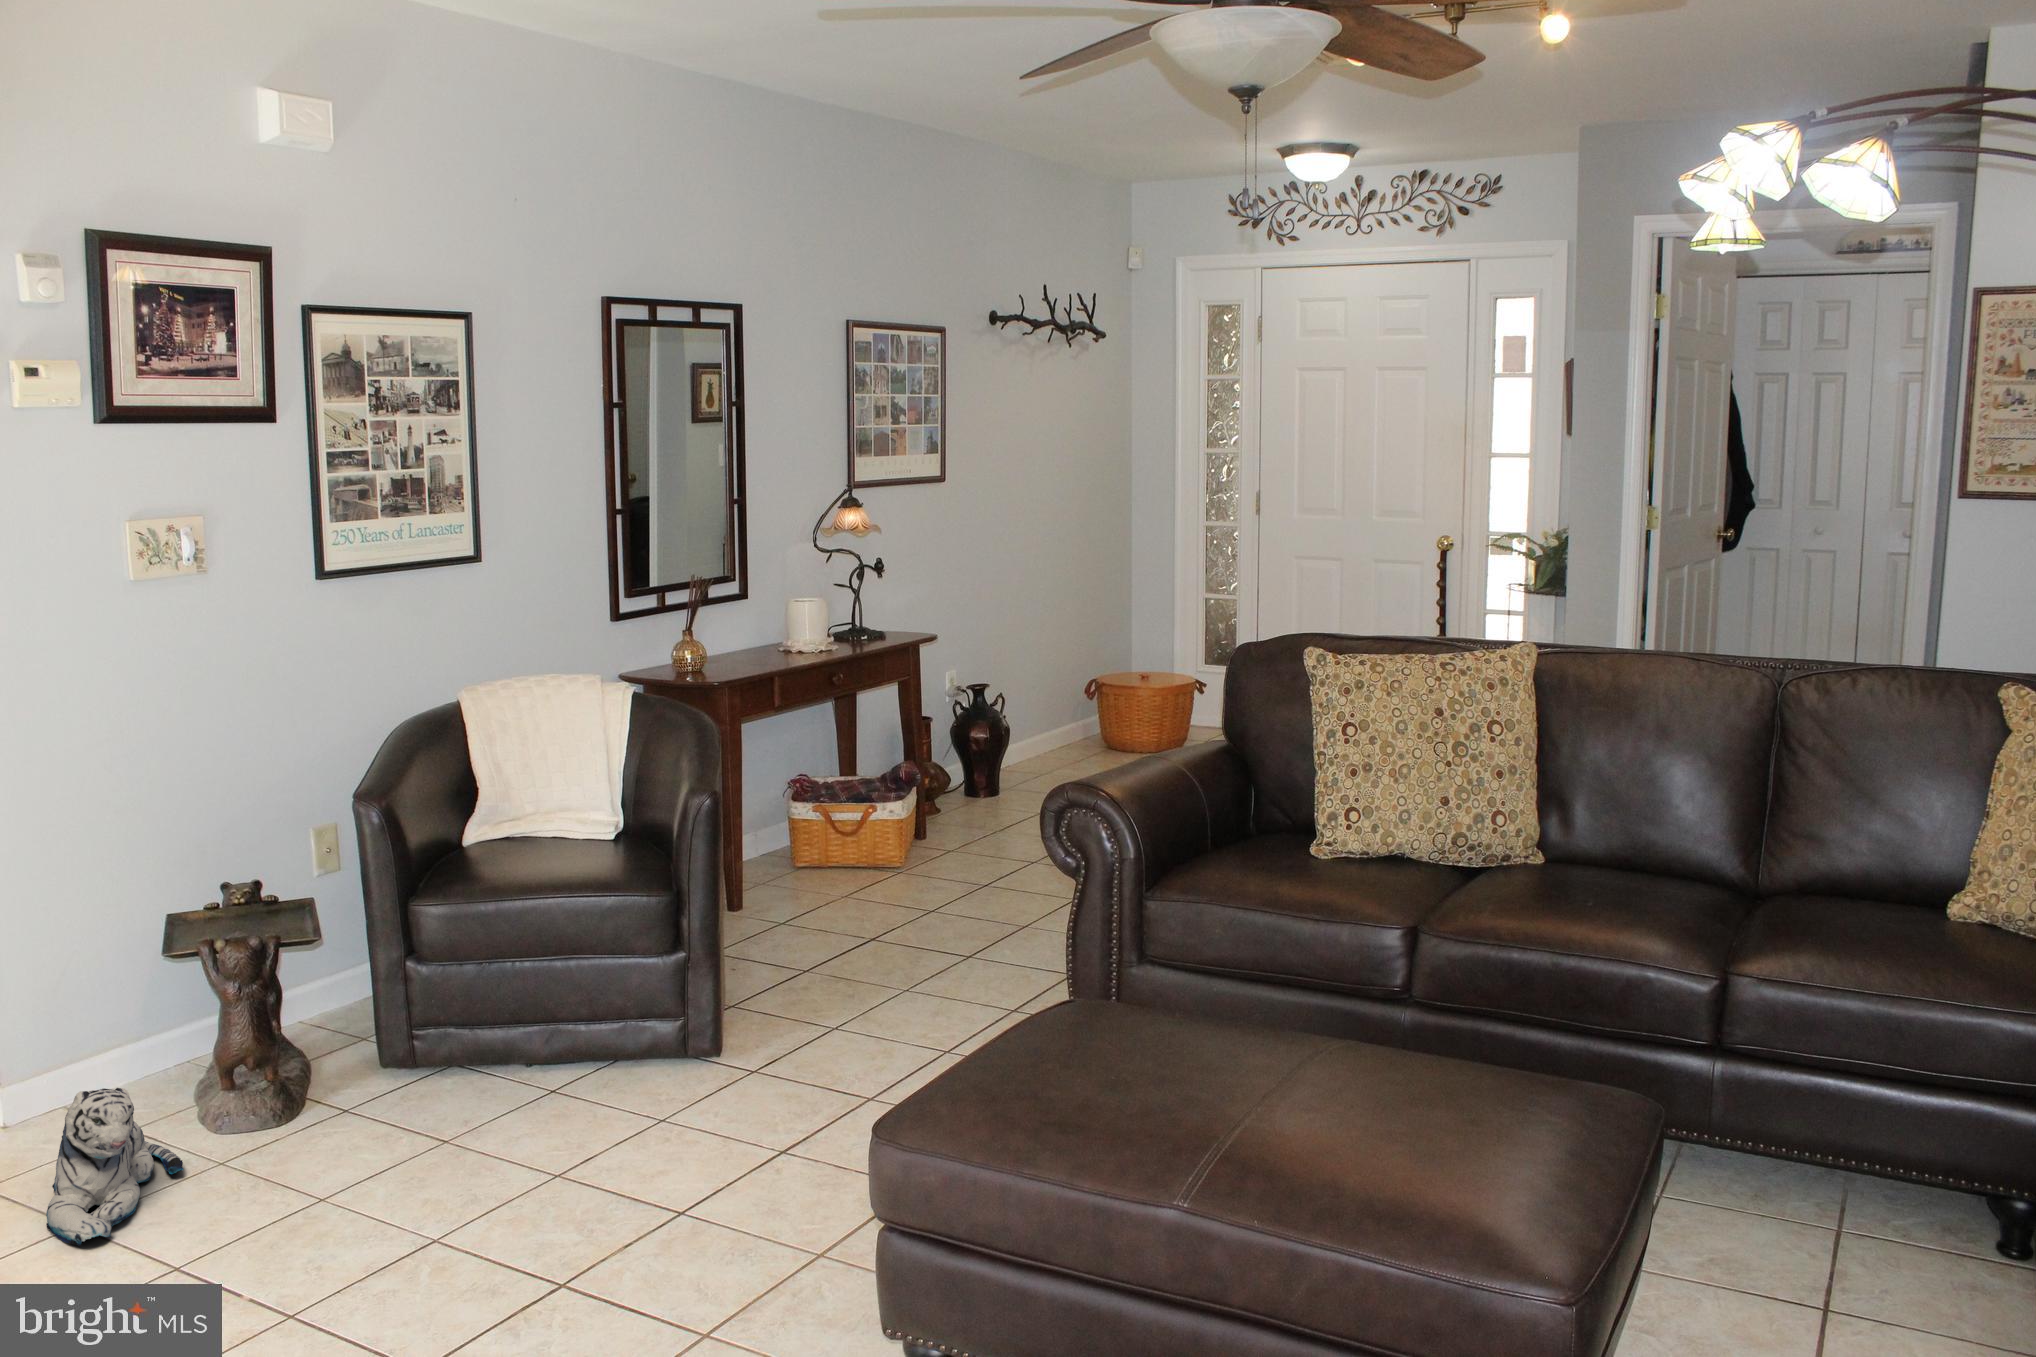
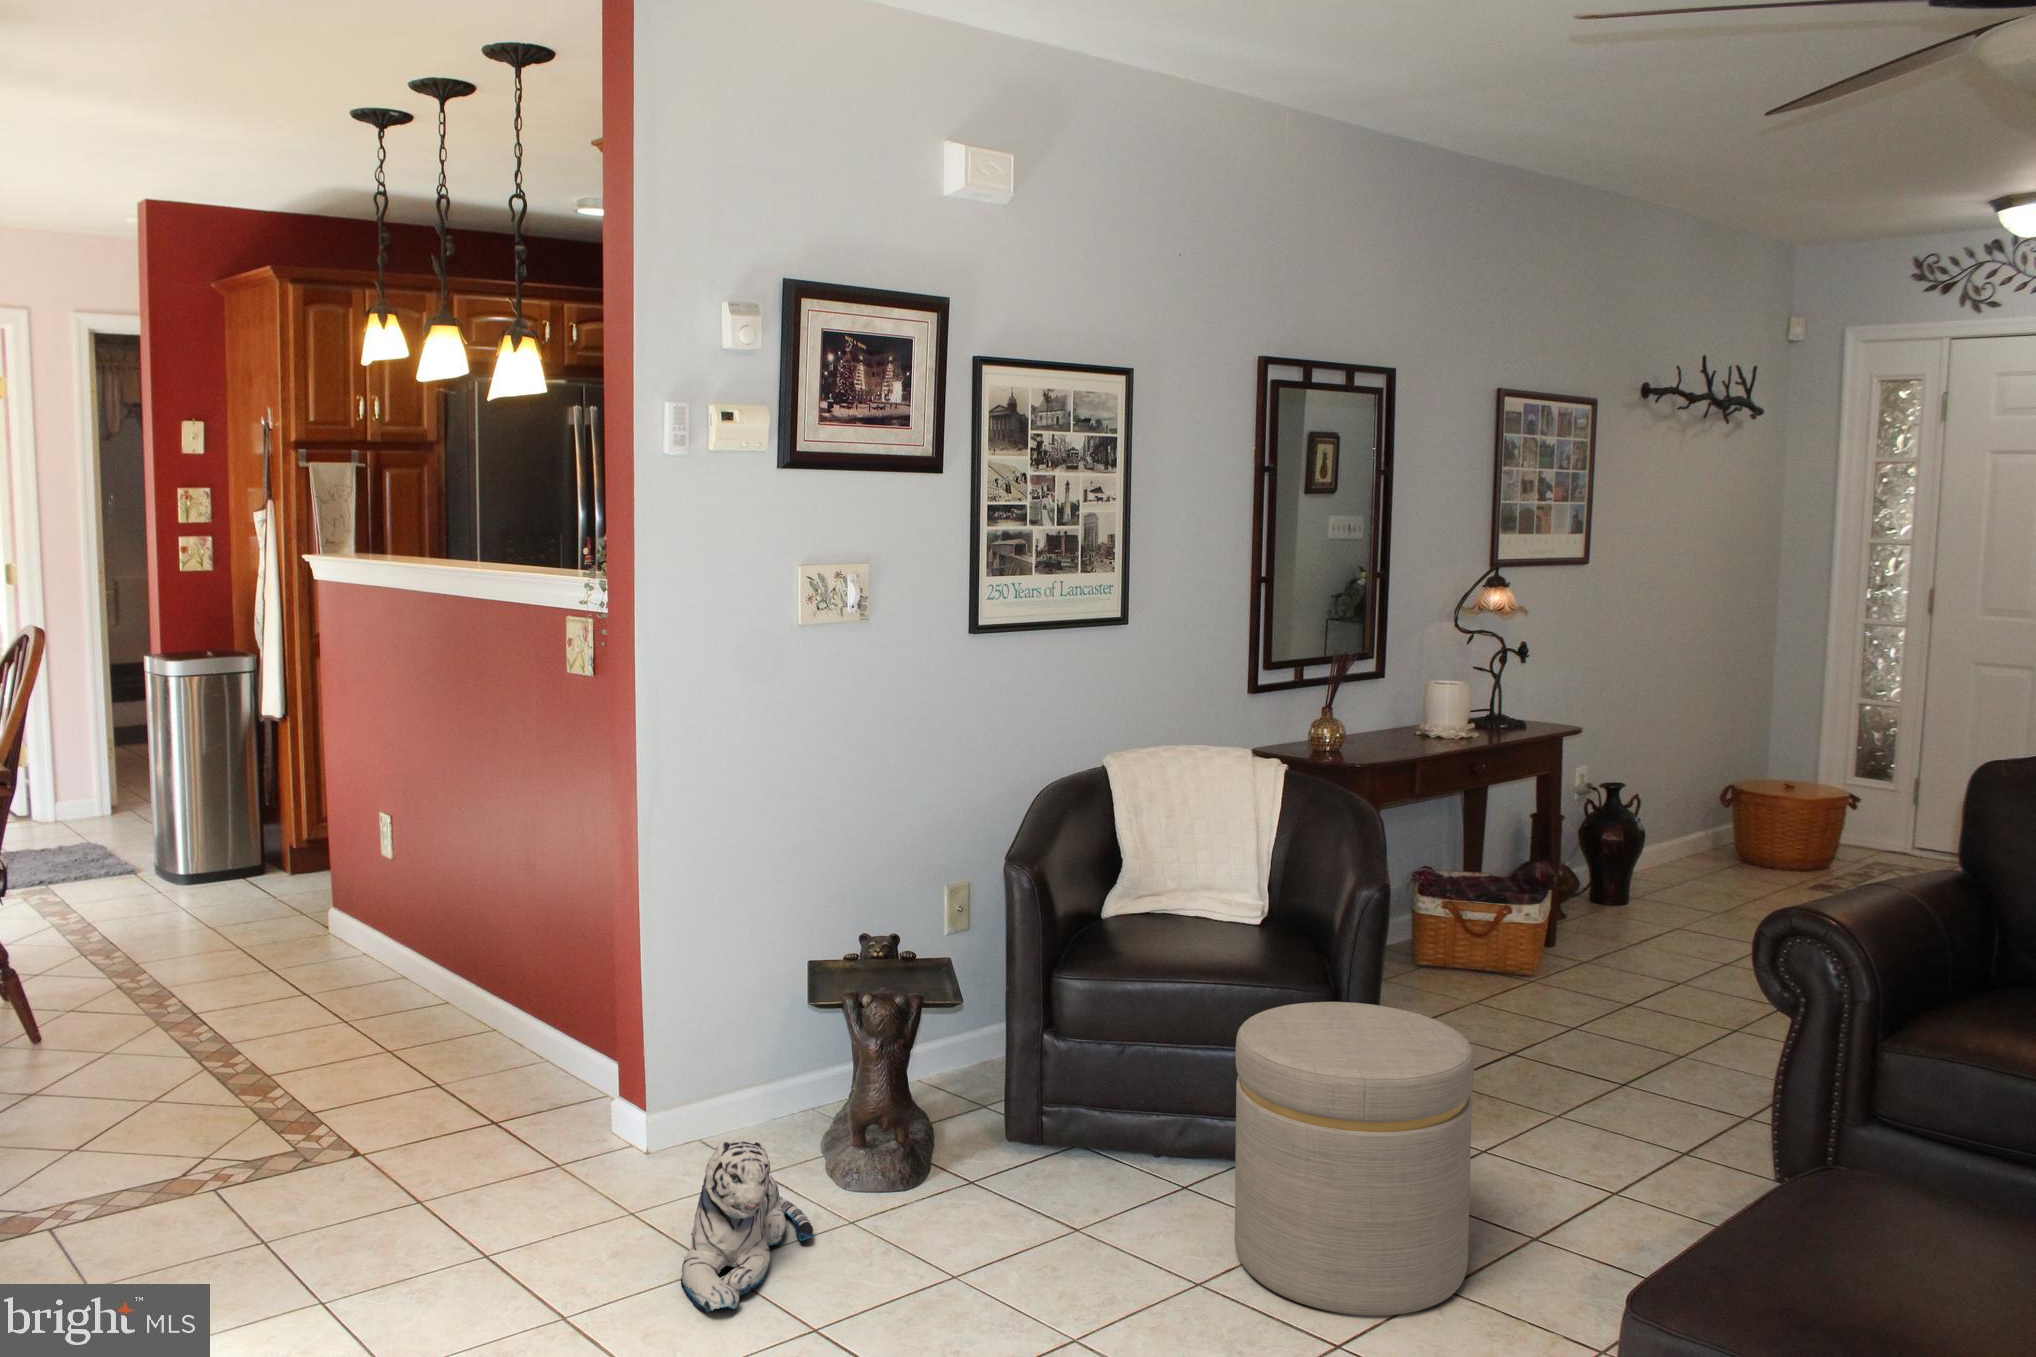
ottoman: none [581,899,785,1152] -> present [1235,1002,1474,1315]

